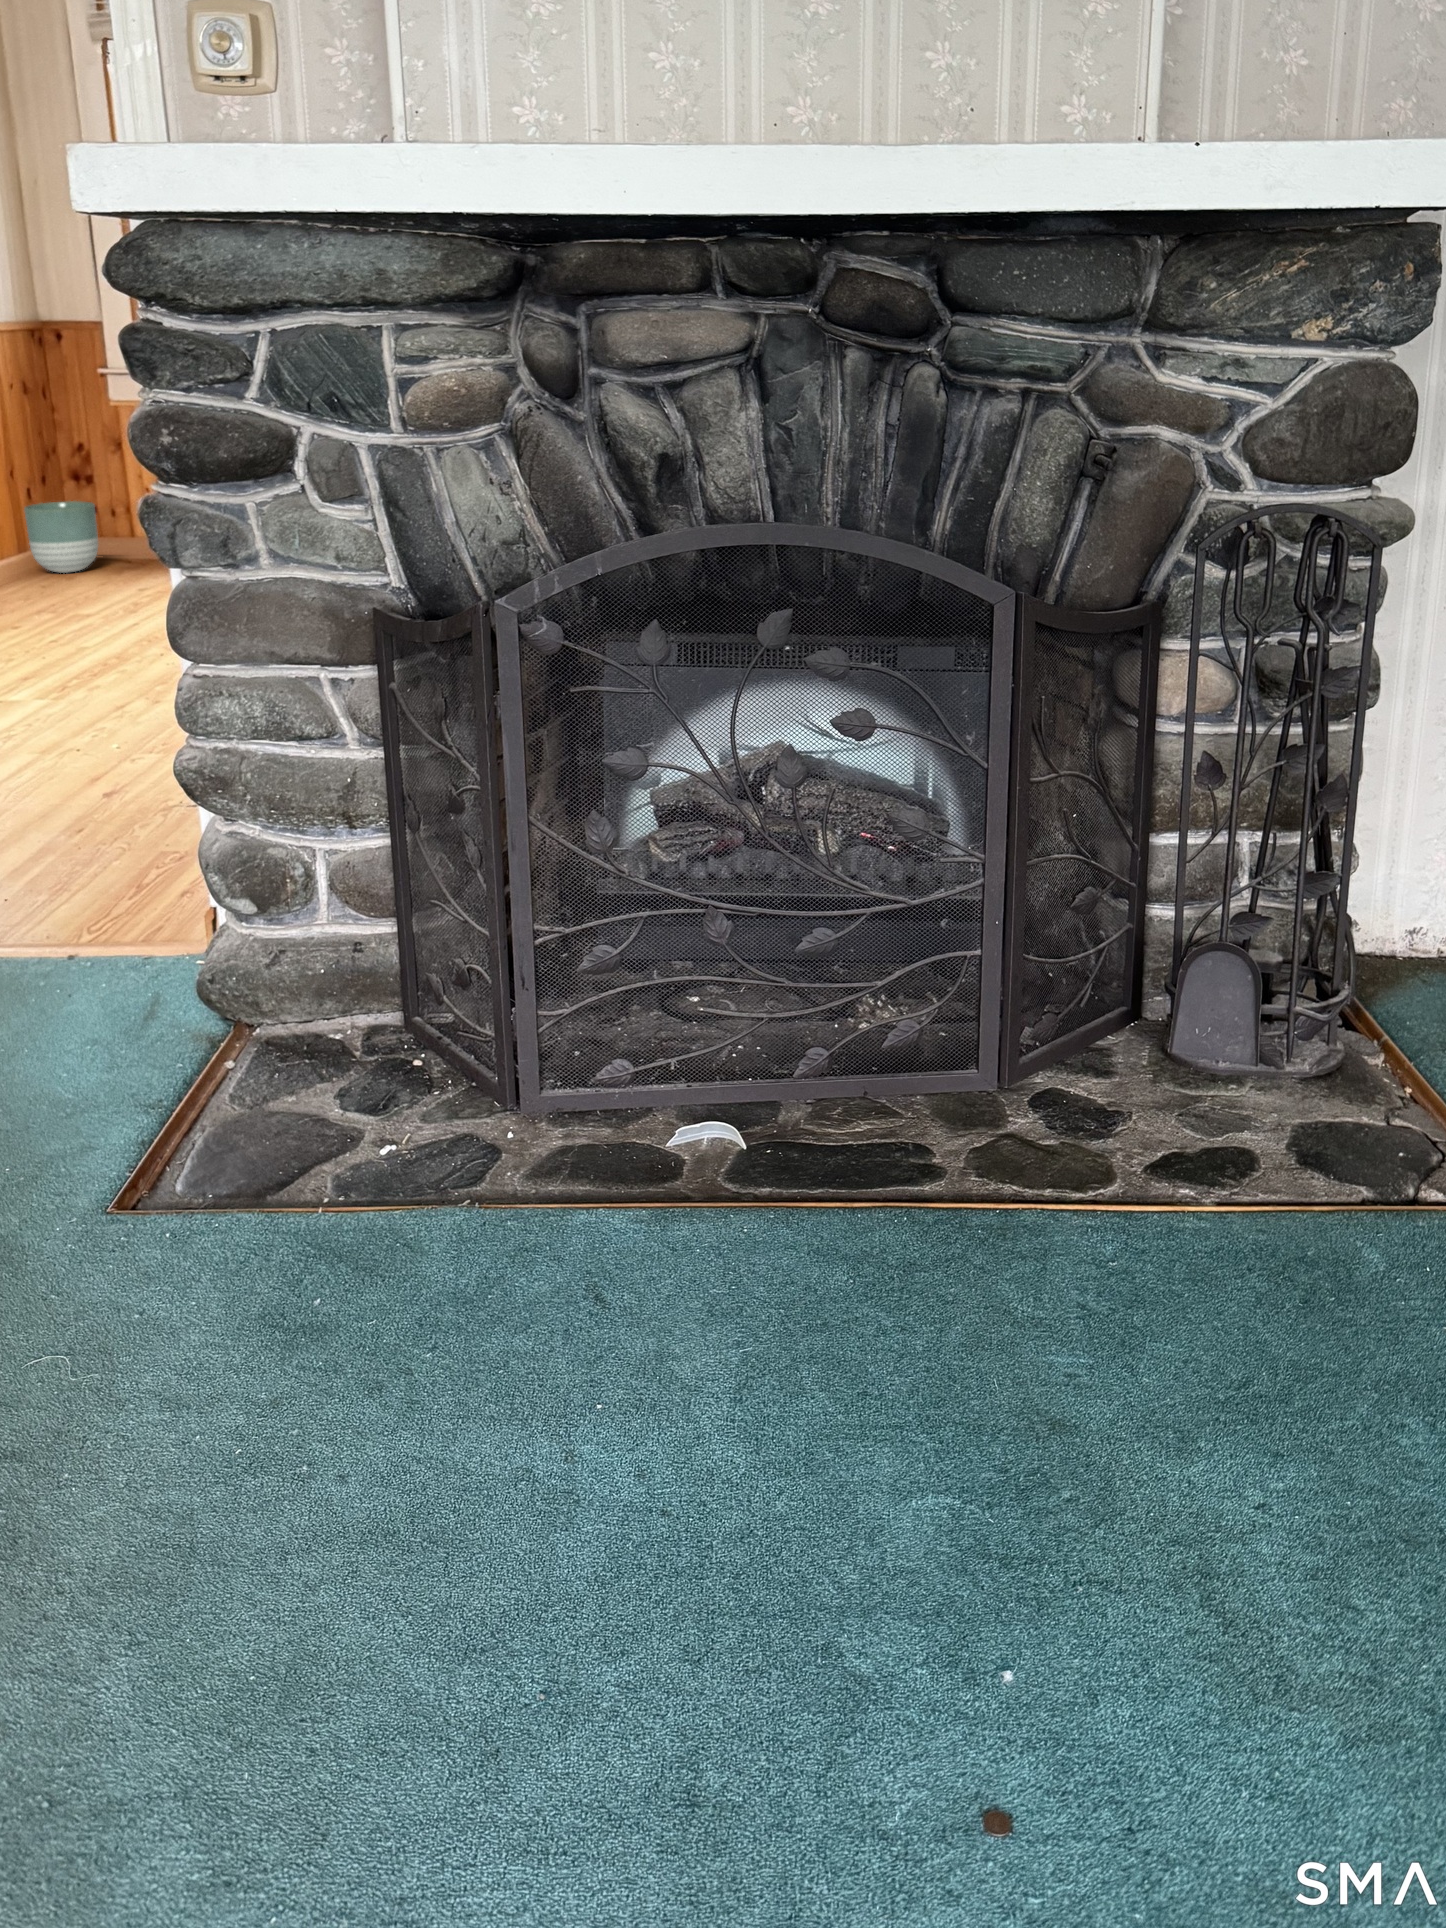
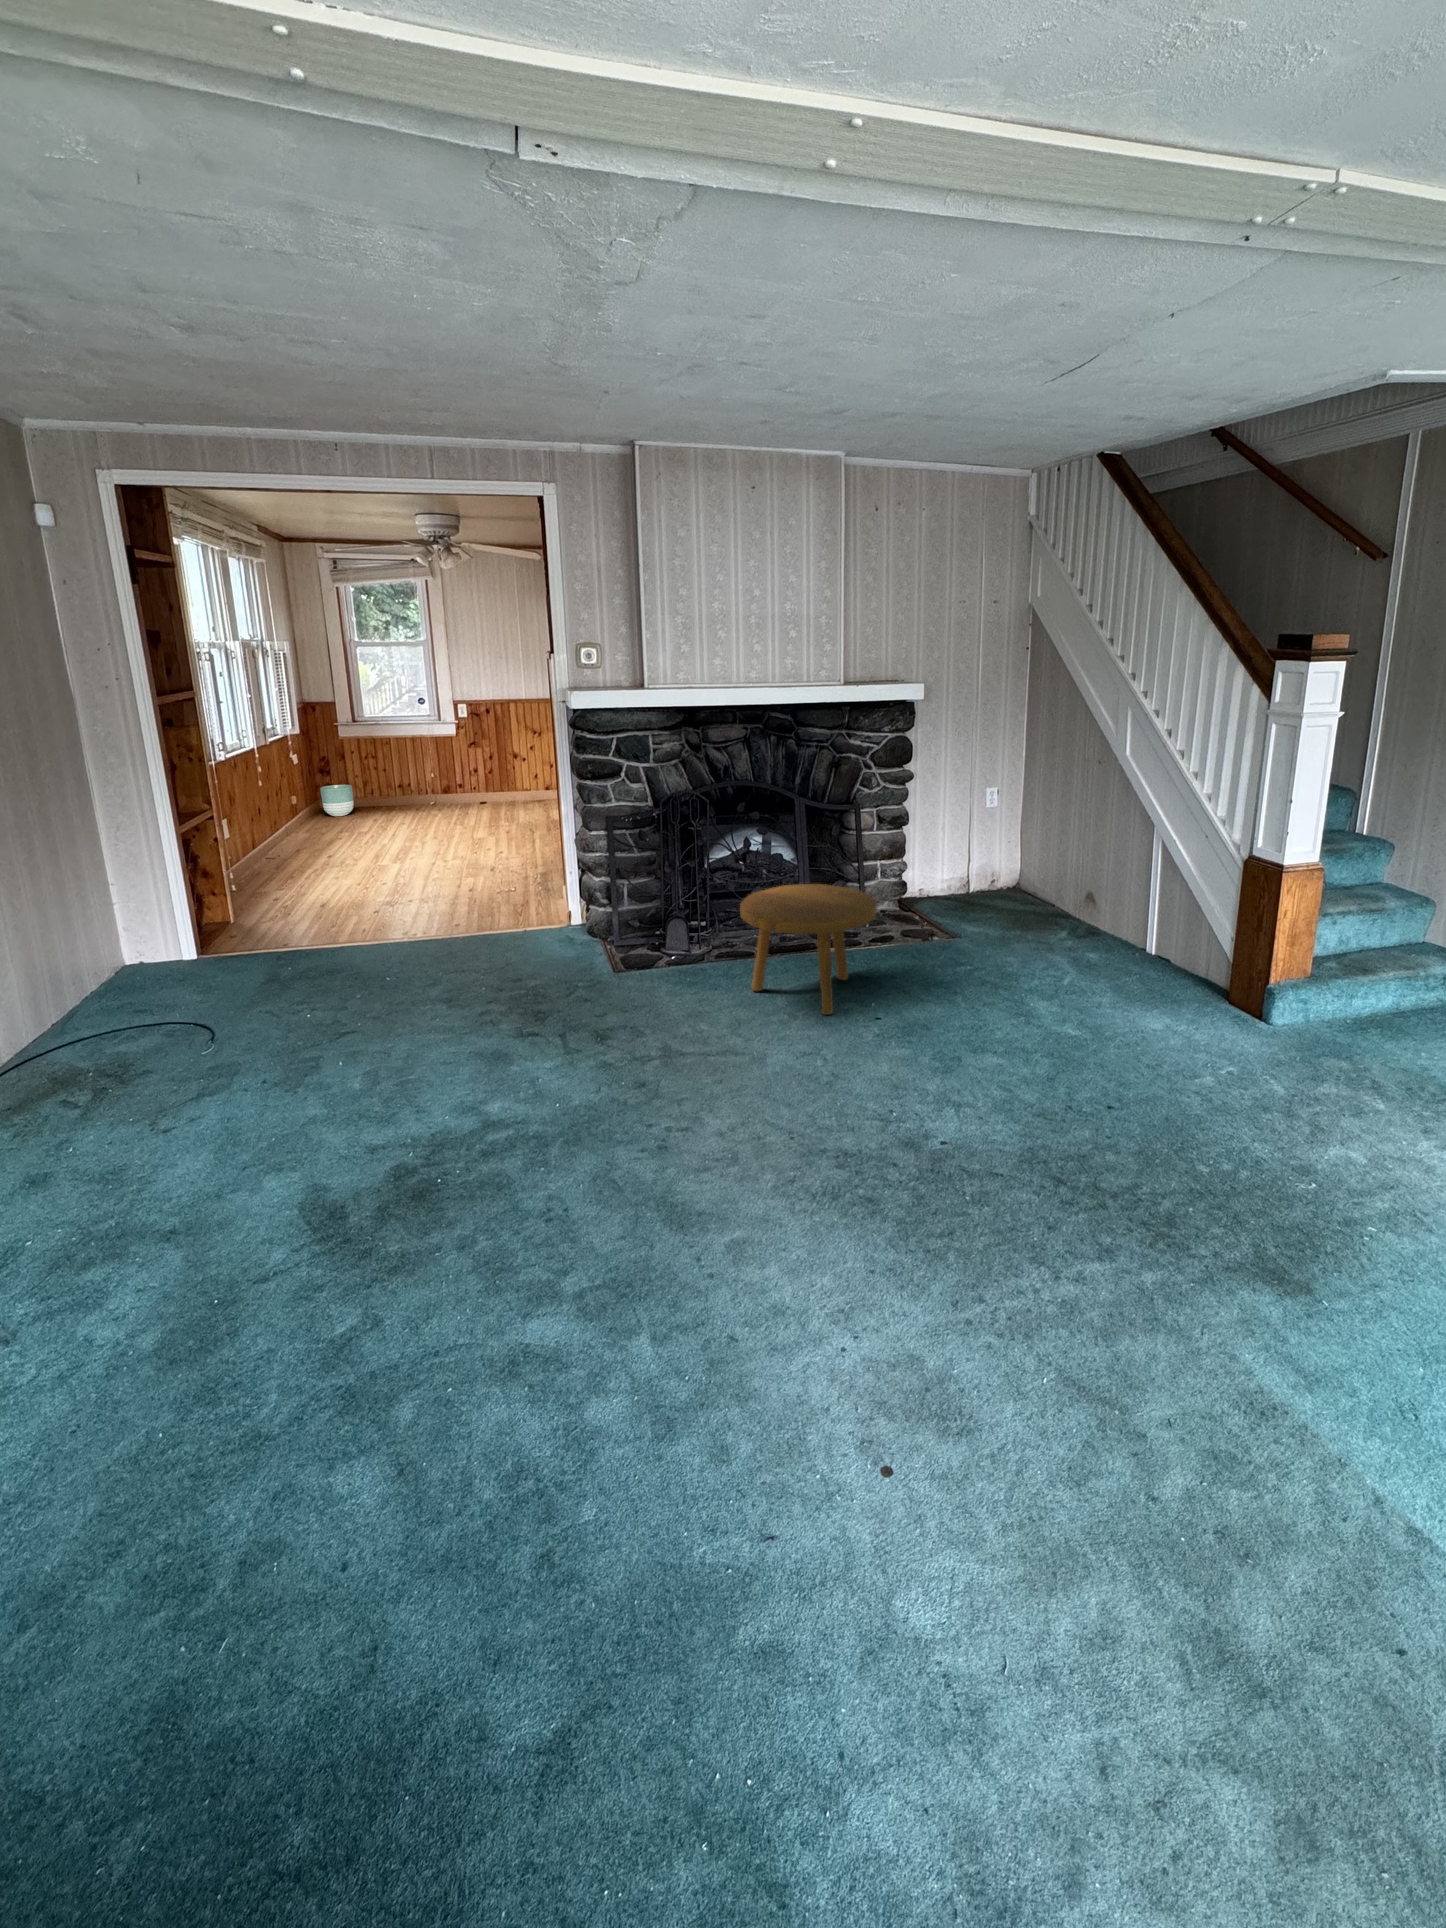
footstool: none [458,954,1111,1662] -> present [740,884,877,1015]

